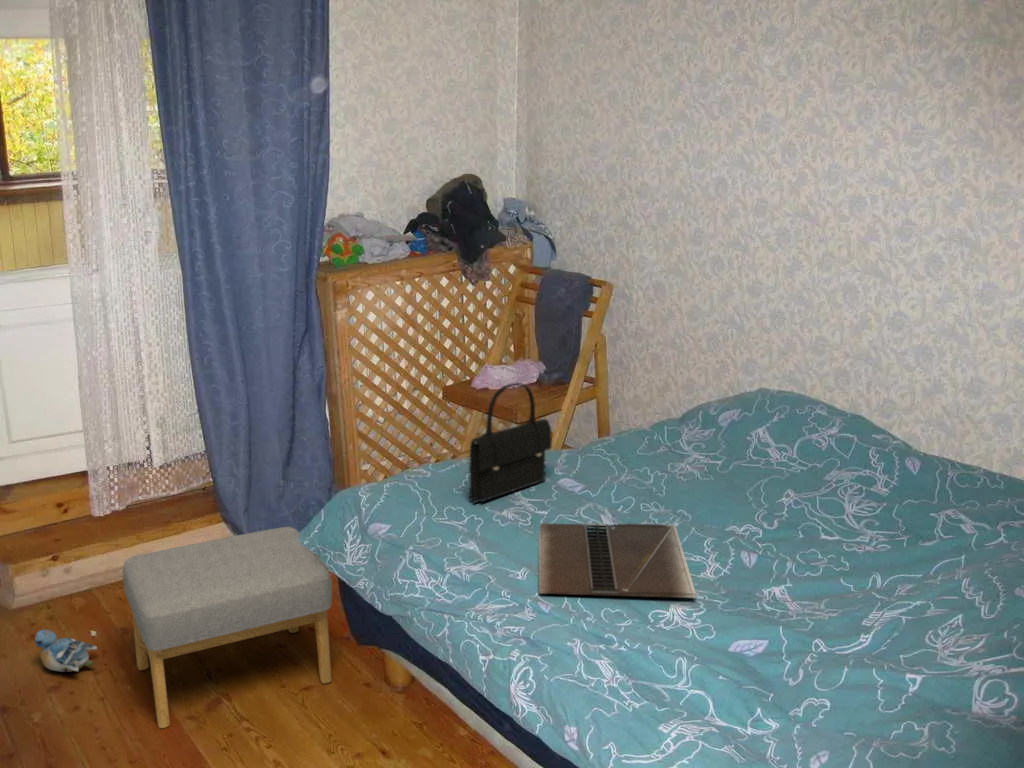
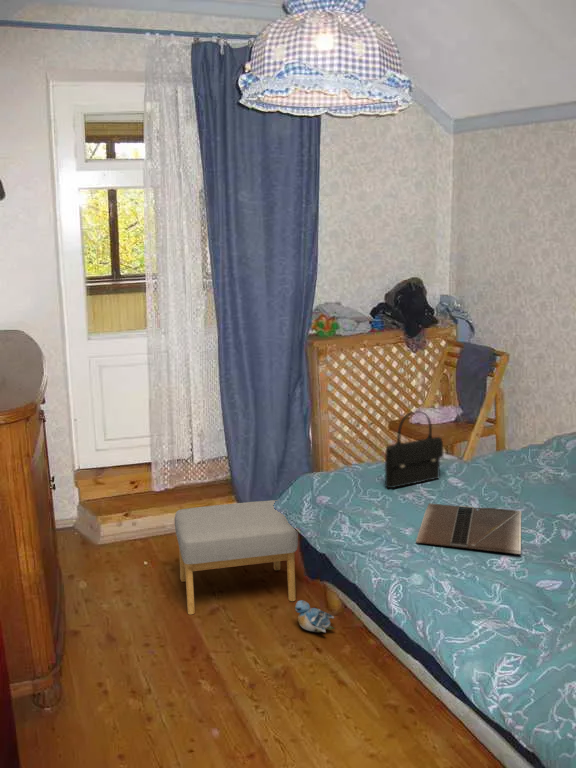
plush toy: present [35,629,97,672] -> present [295,600,335,632]

